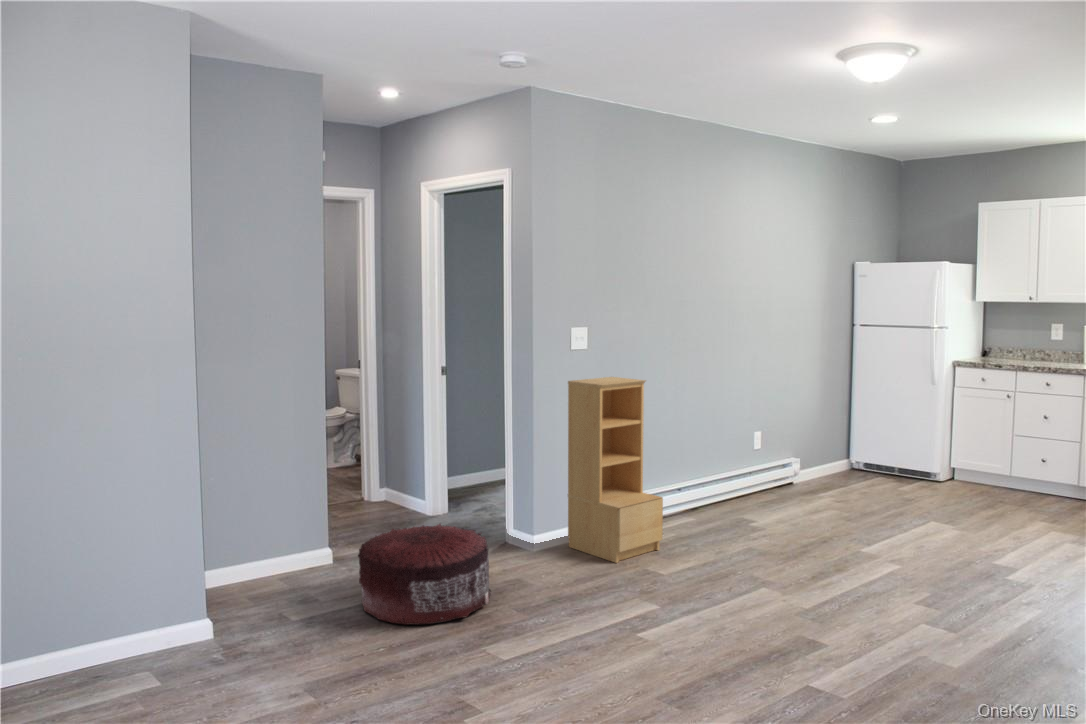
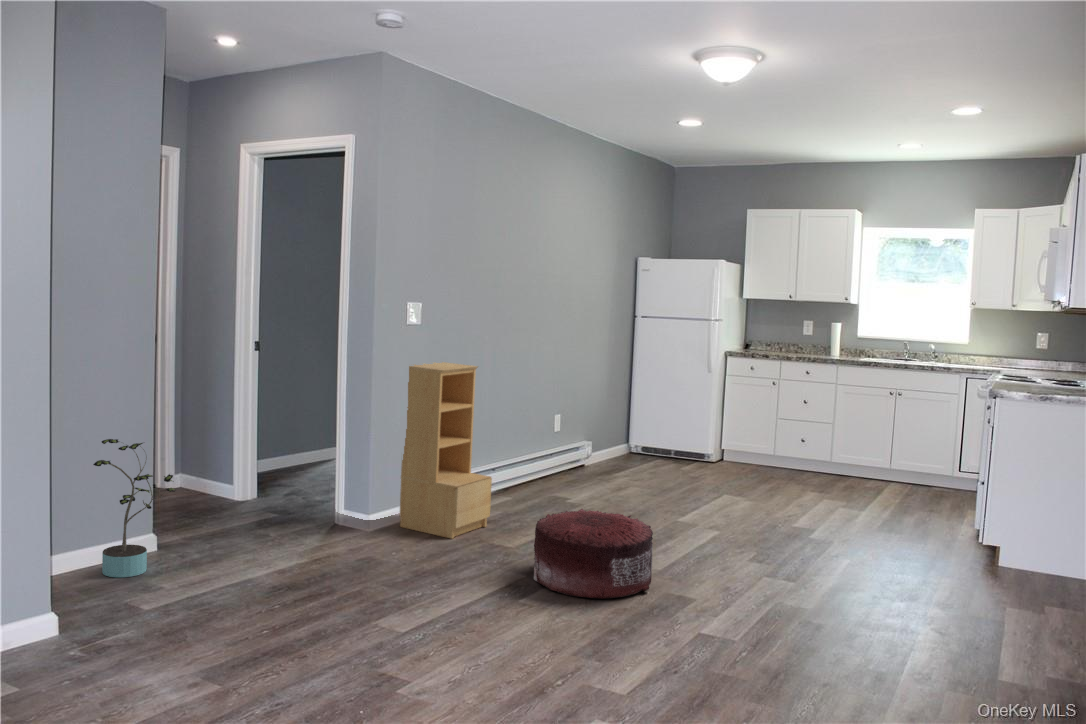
potted plant: none [243,456,326,592] -> present [93,439,176,577]
pouf: present [358,524,491,625] -> present [534,509,653,599]

